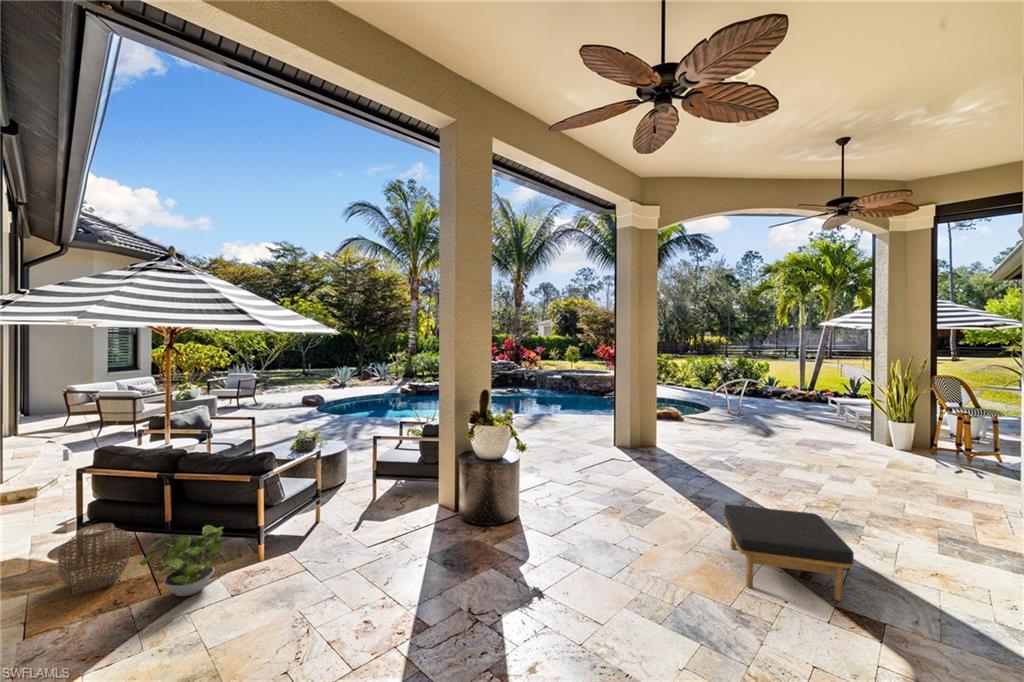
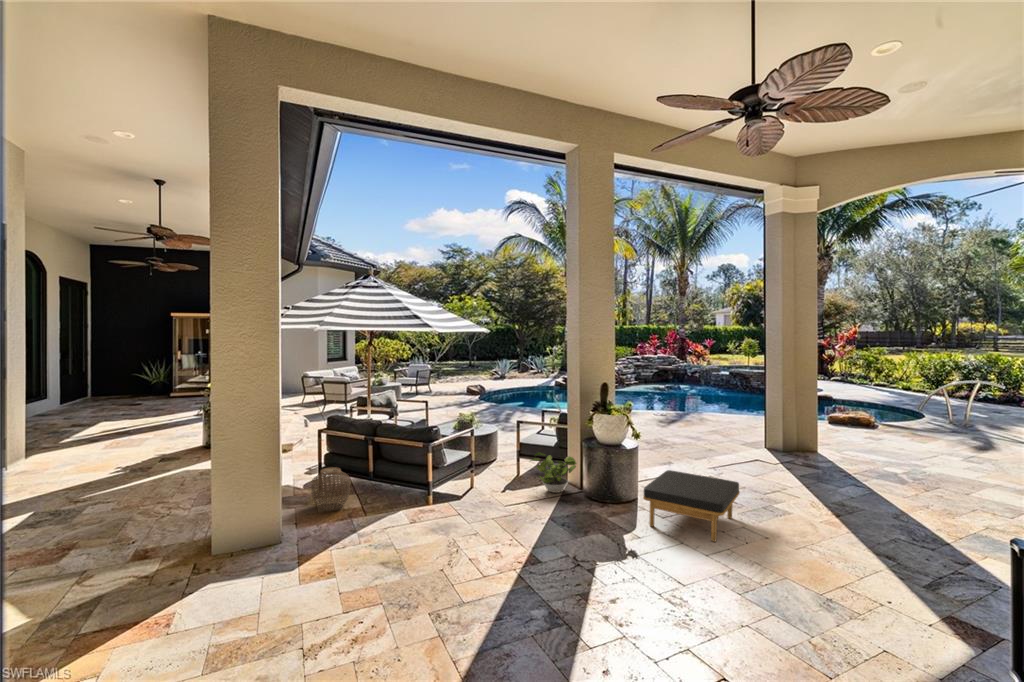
ottoman: present [724,504,854,601] -> present [643,470,740,542]
potted plant: present [140,525,223,596] -> present [531,452,576,493]

